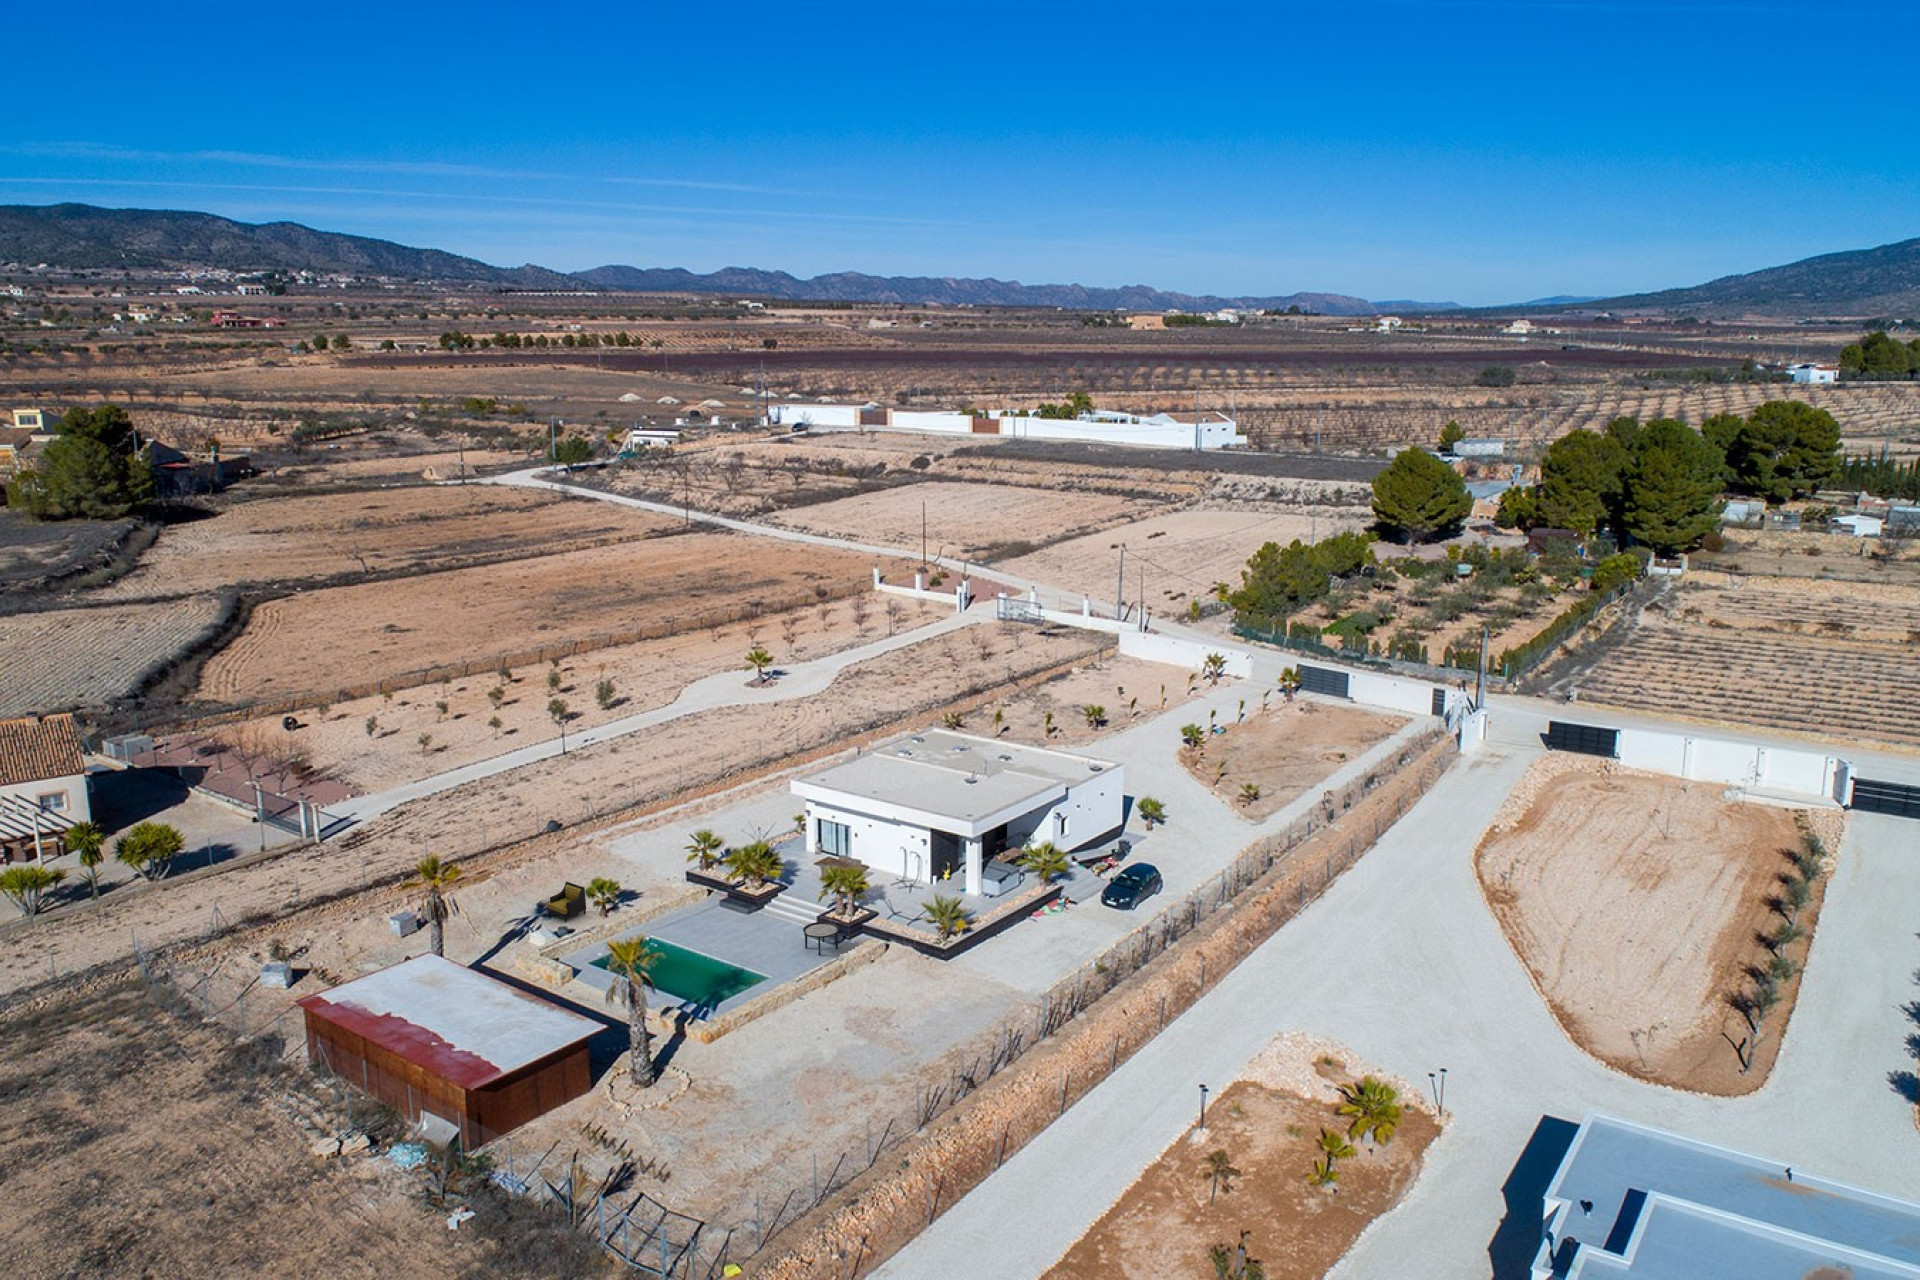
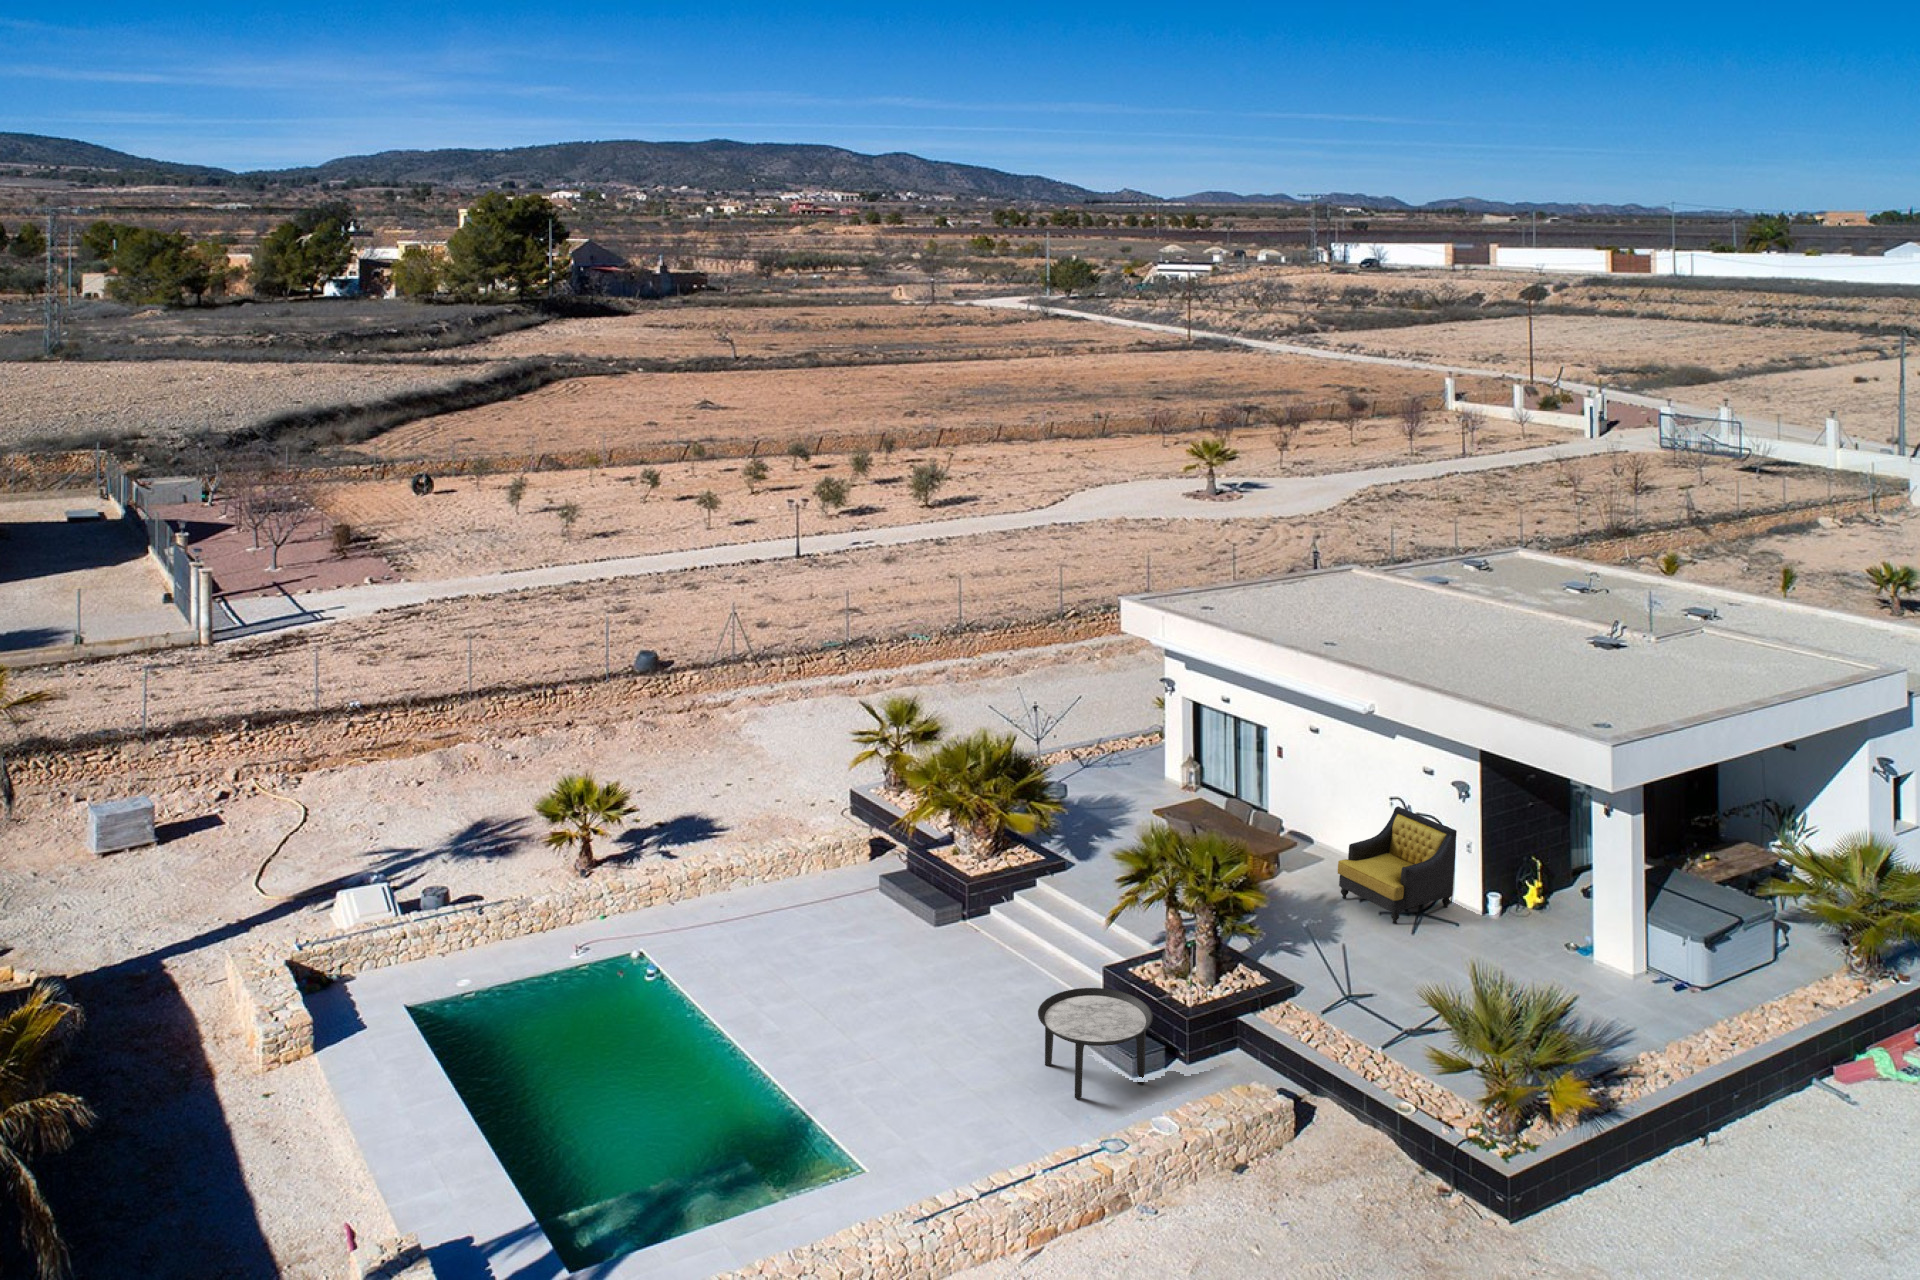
armchair: present [546,882,586,922] -> present [1338,806,1457,924]

